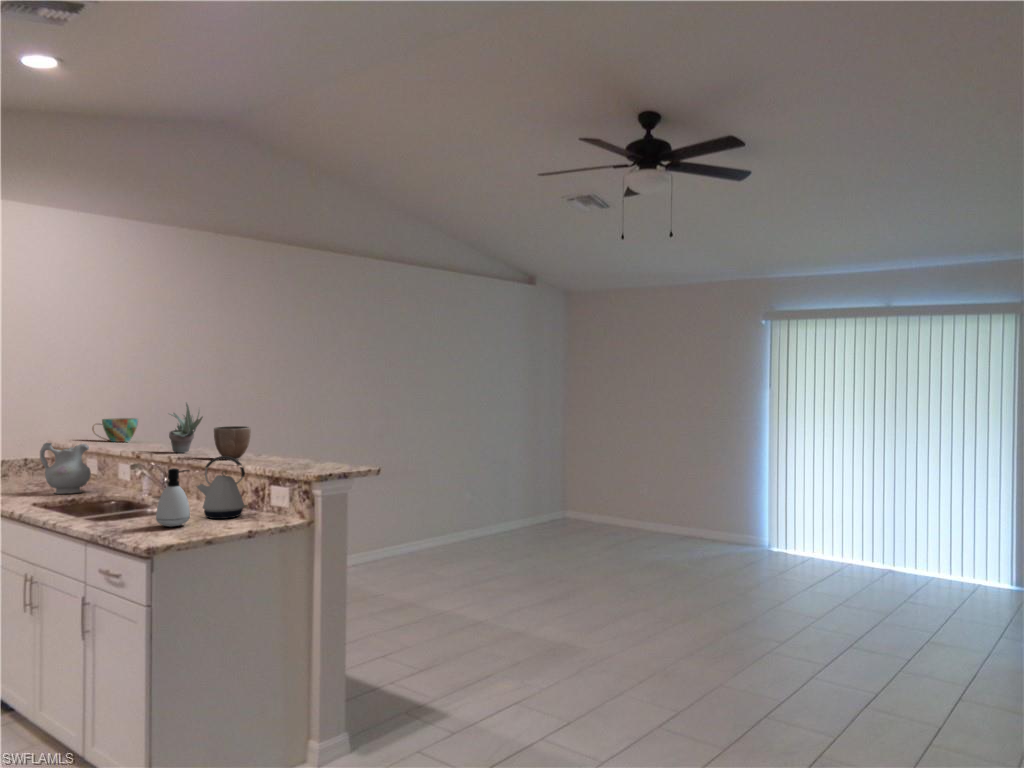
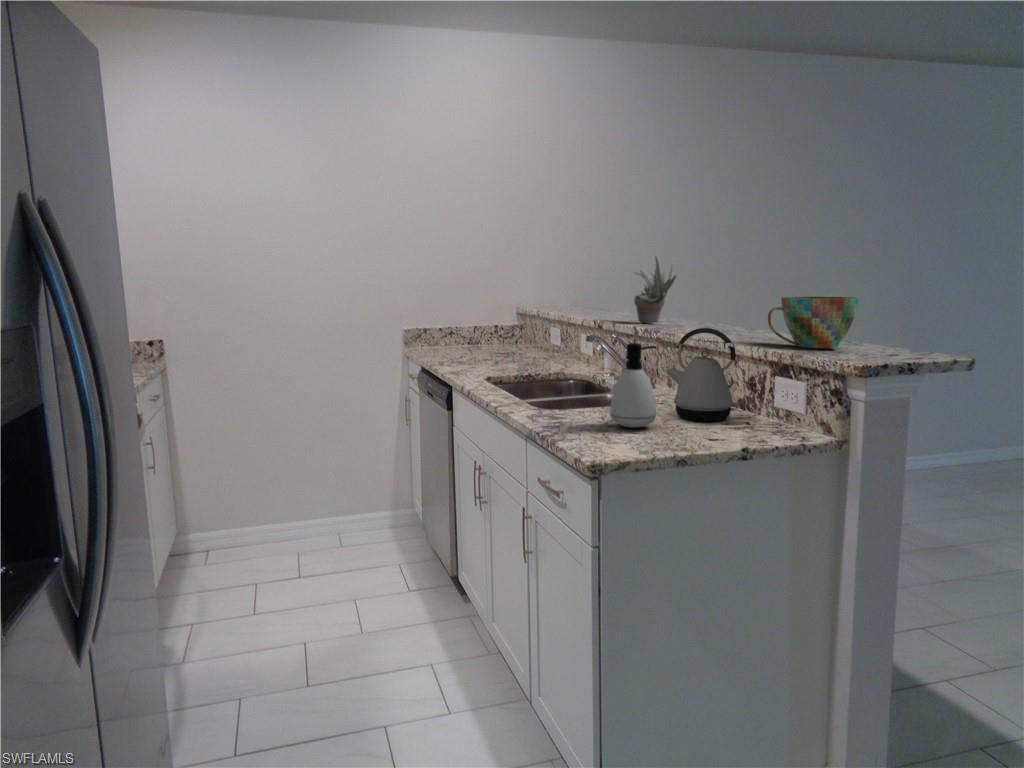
cup: present [92,418,138,442] -> present [768,297,859,348]
decorative bowl: present [214,426,251,459] -> none [691,287,742,334]
ceramic pitcher: present [40,443,91,494] -> none [499,307,550,367]

